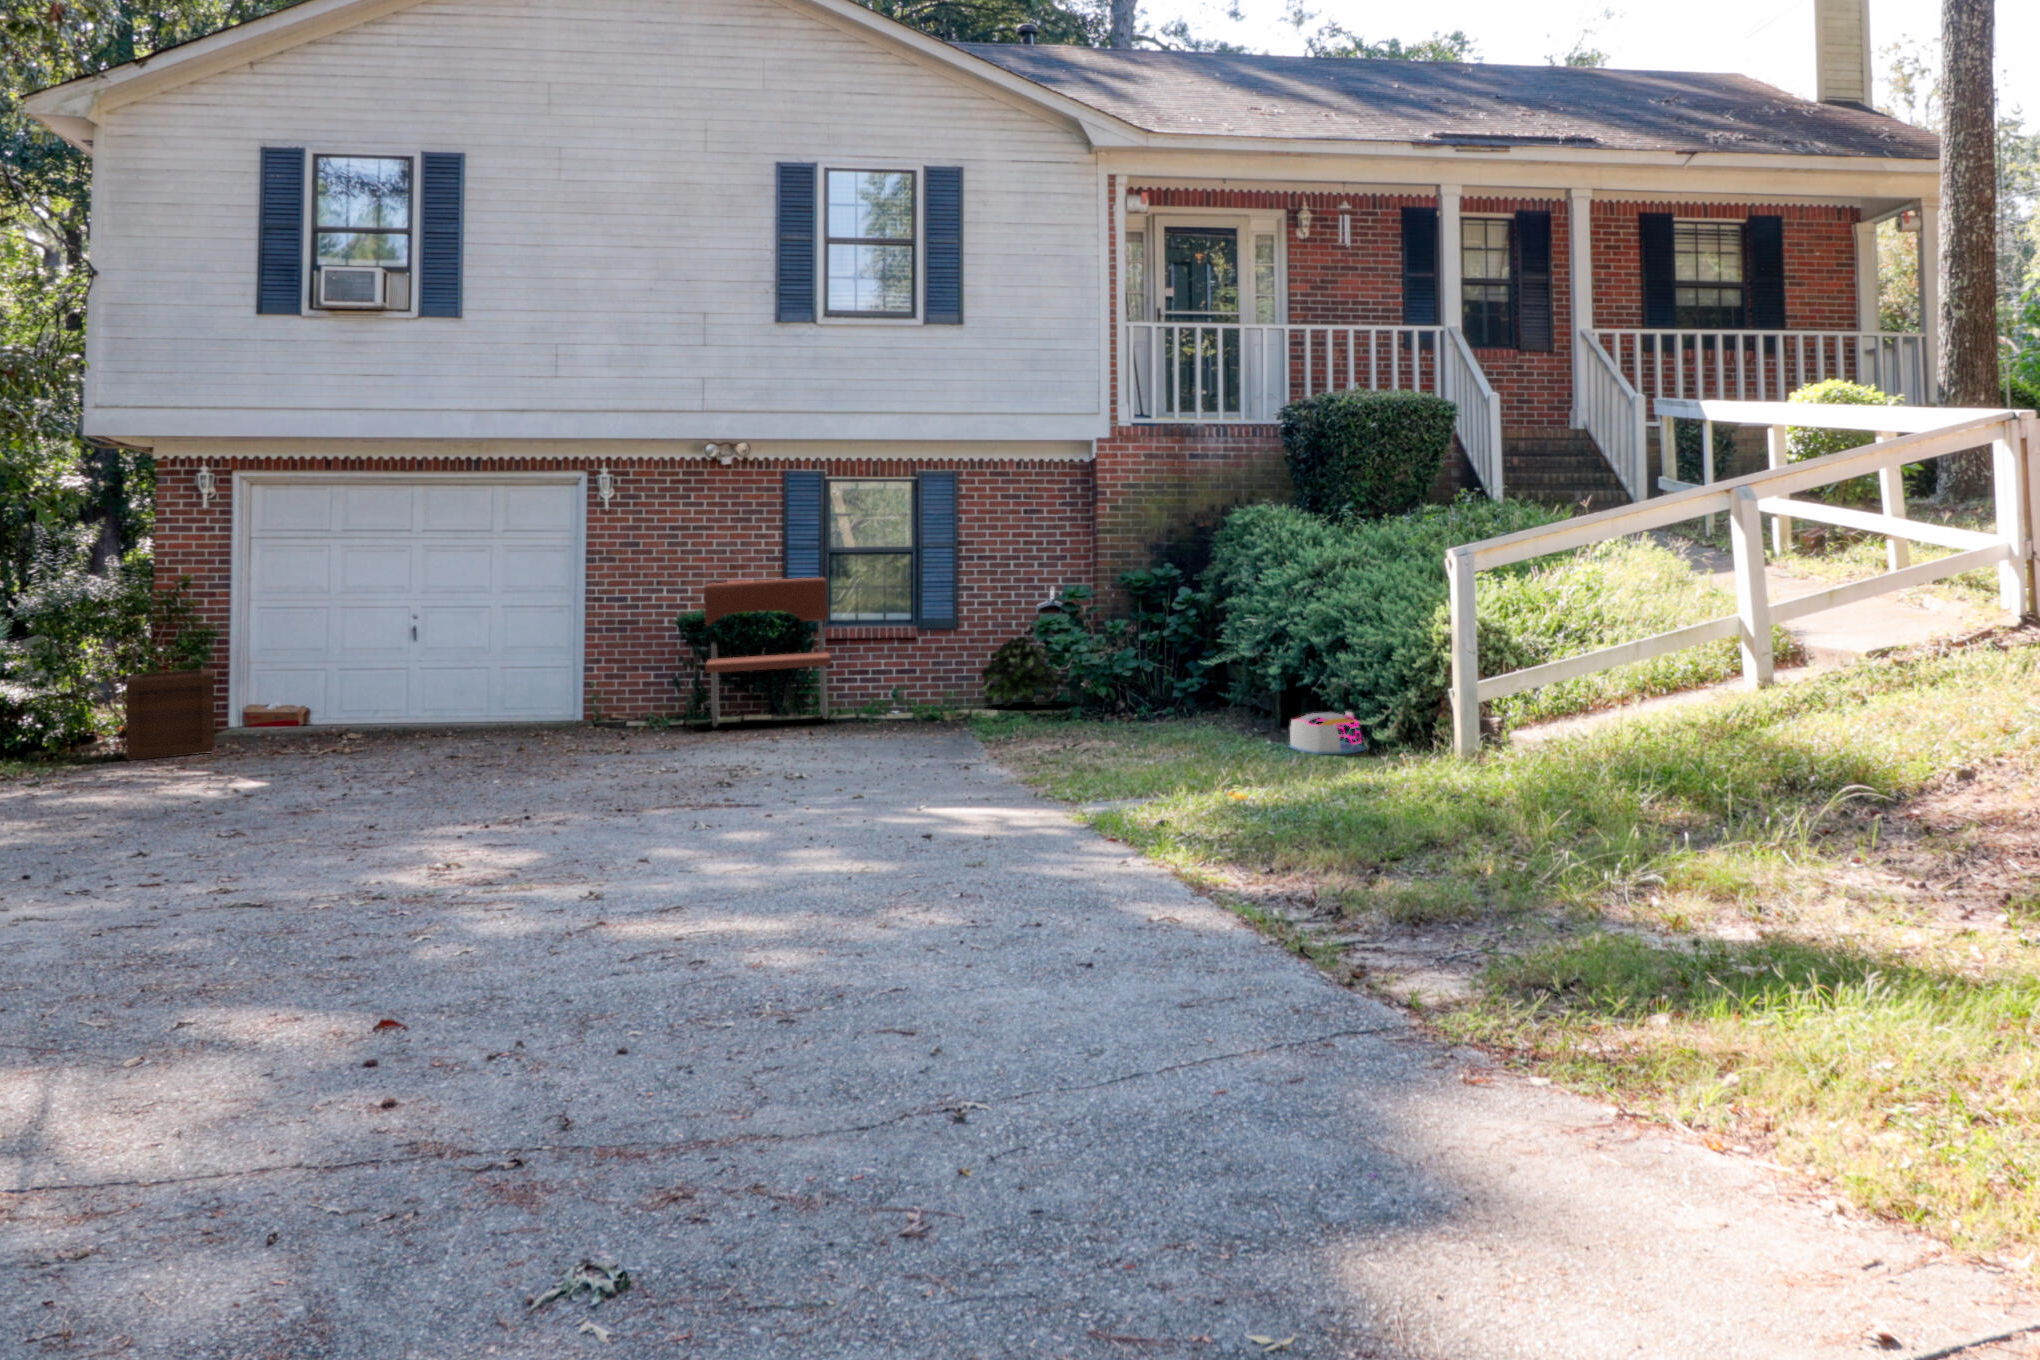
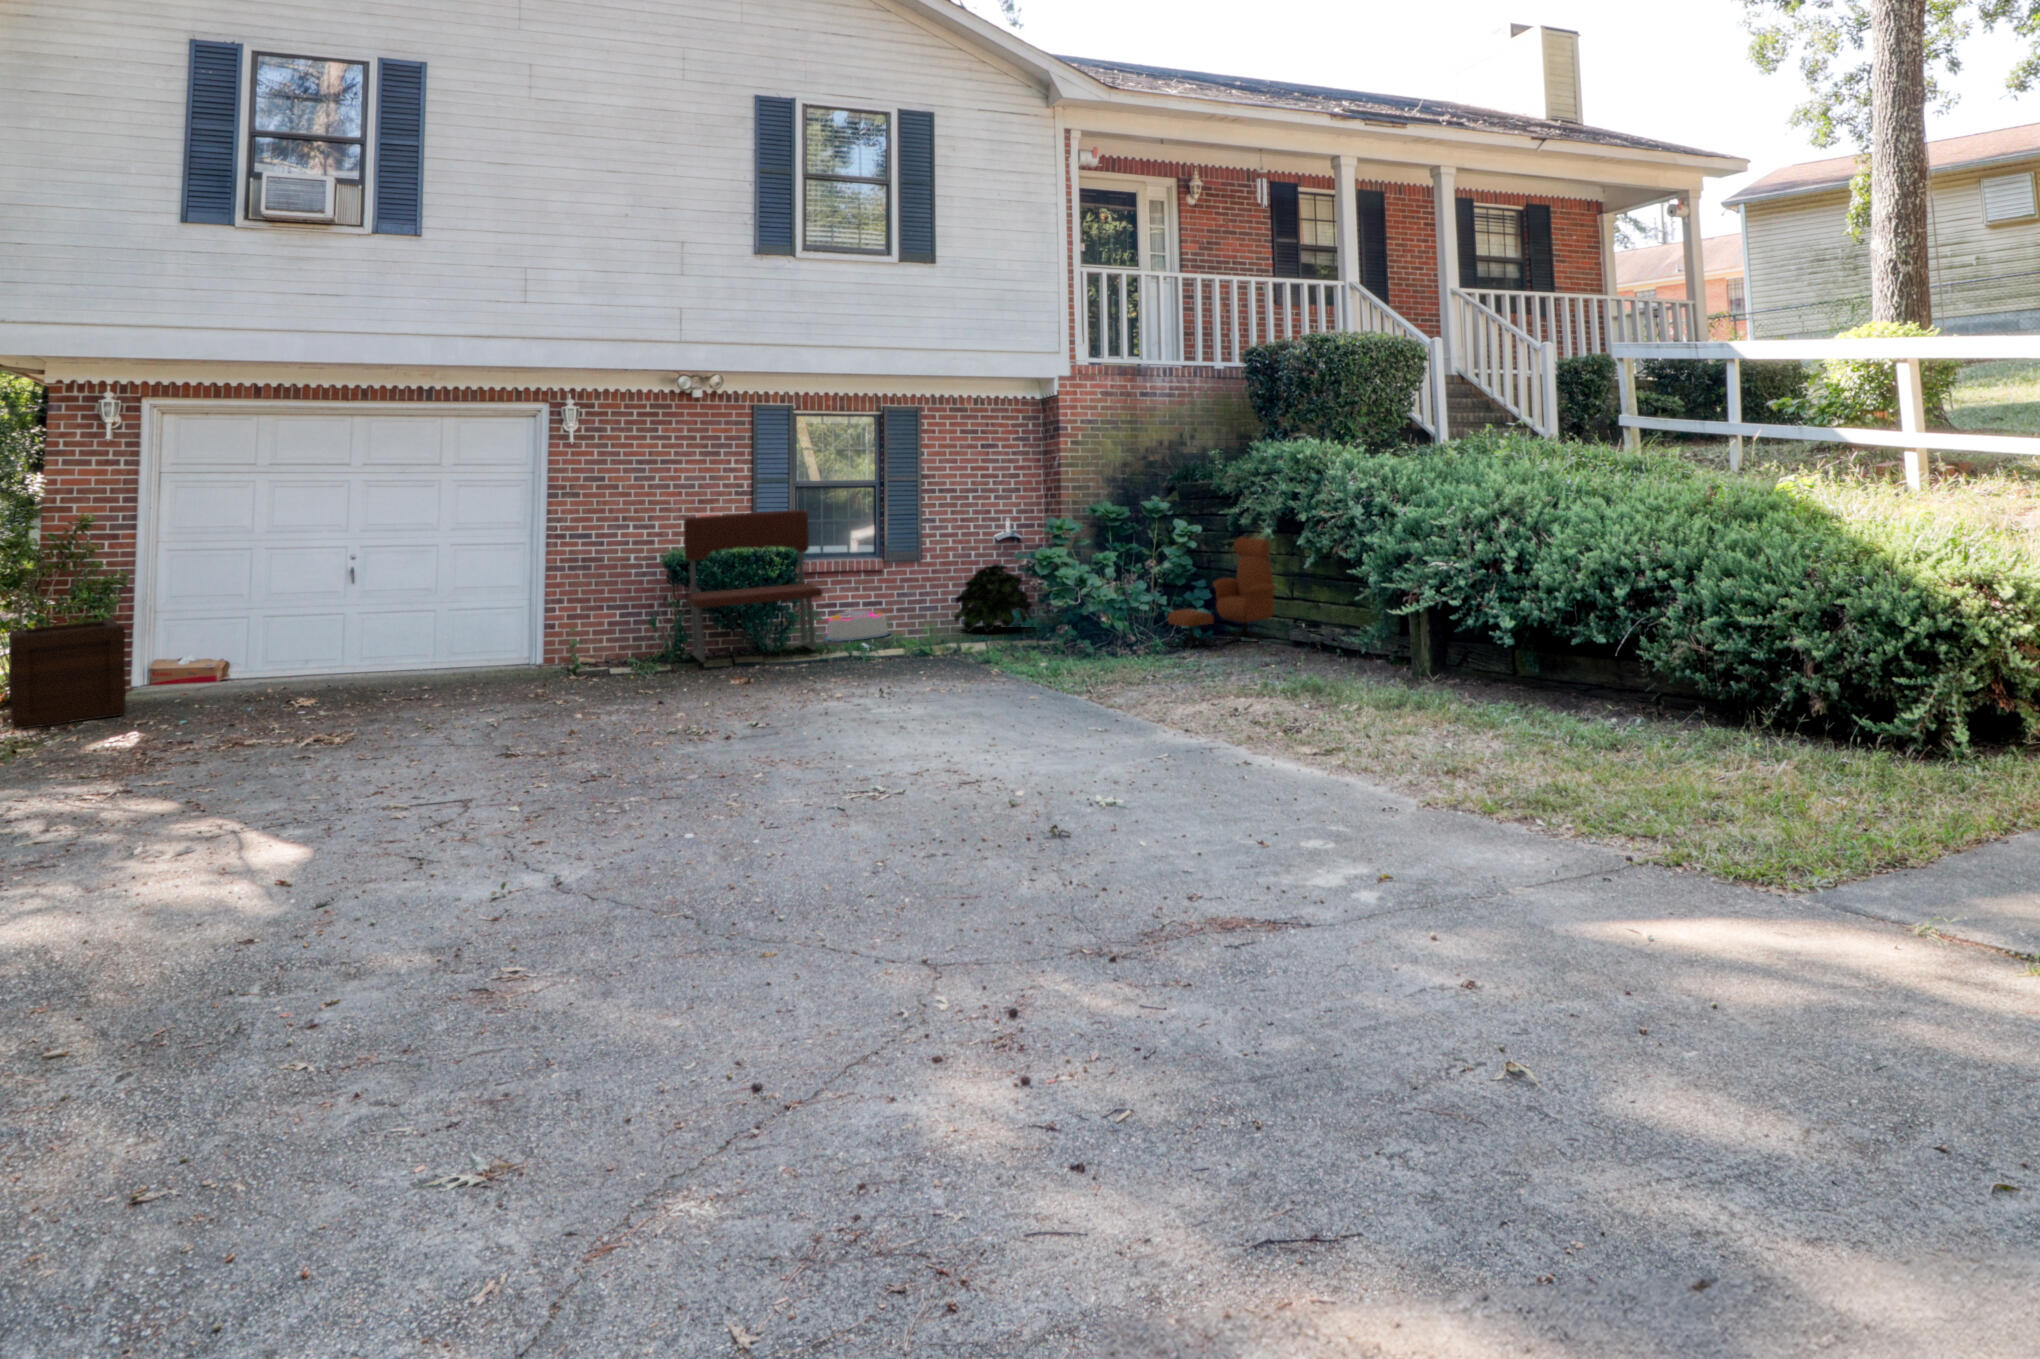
lounge chair: none [1155,612,1279,728] -> present [1166,538,1276,649]
storage bin: present [1289,712,1366,755] -> present [824,610,889,642]

